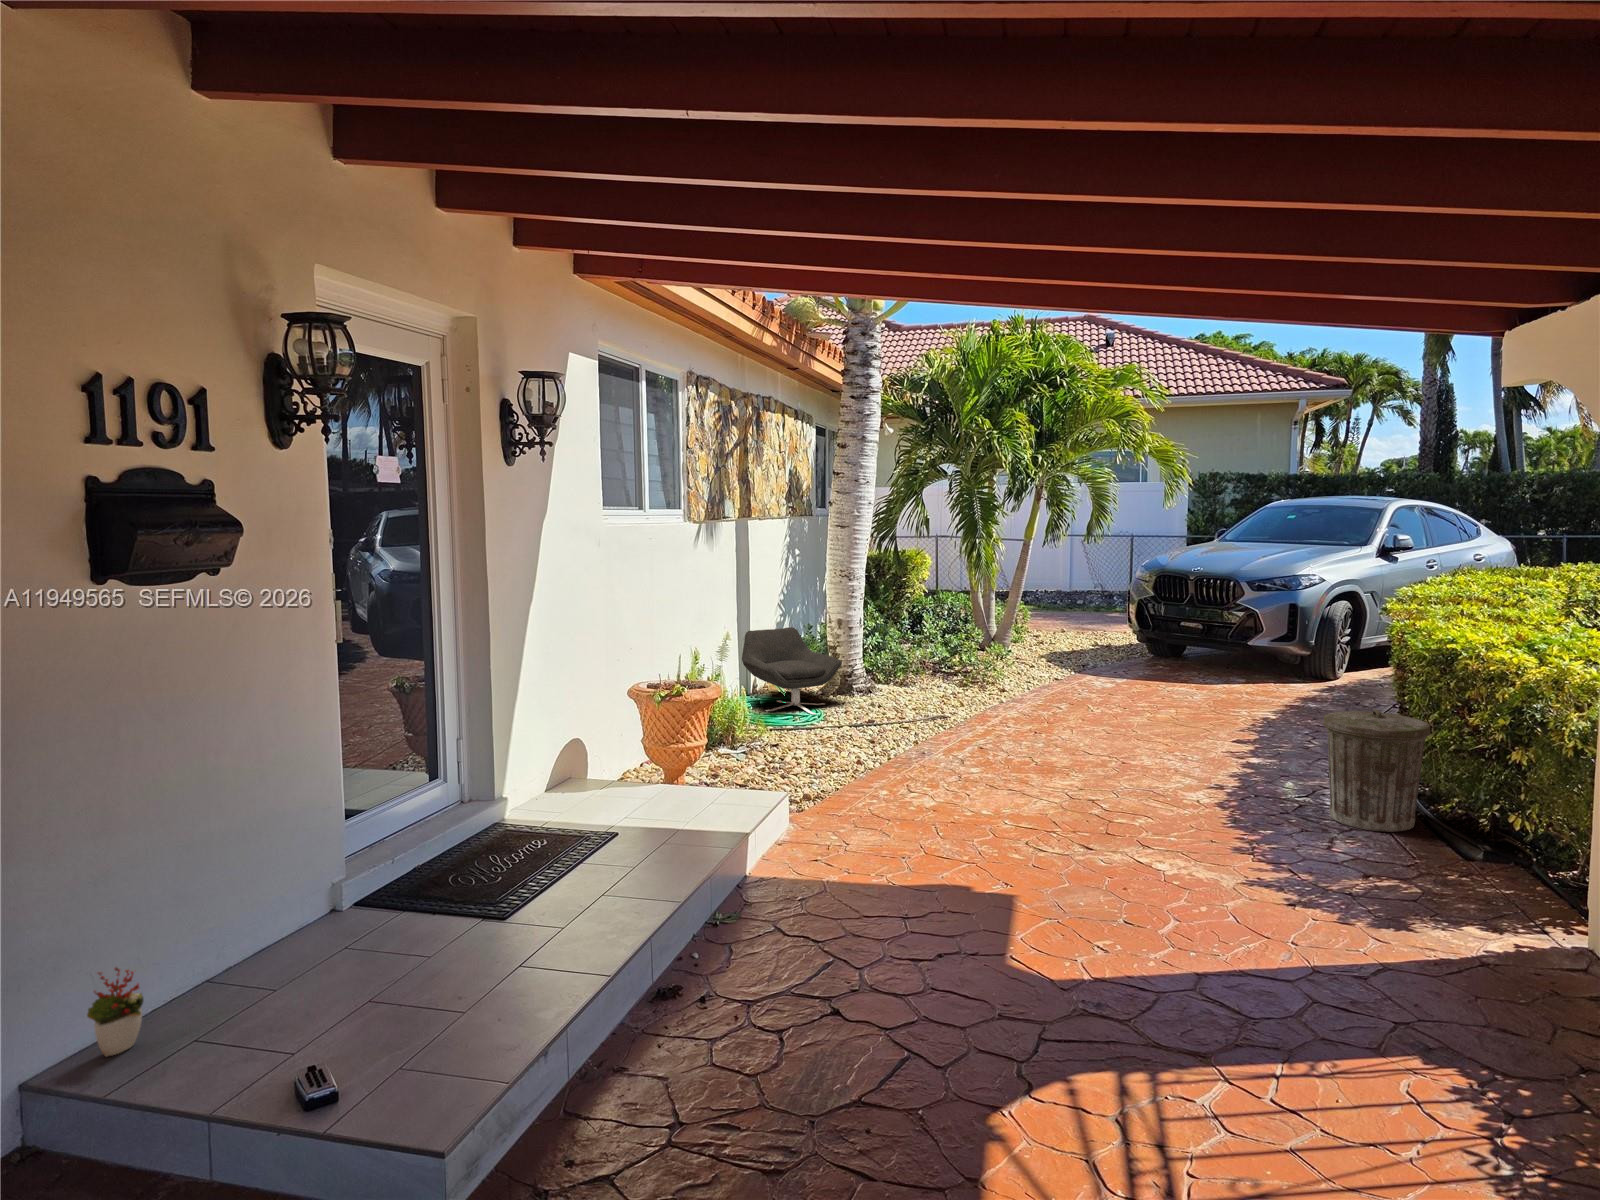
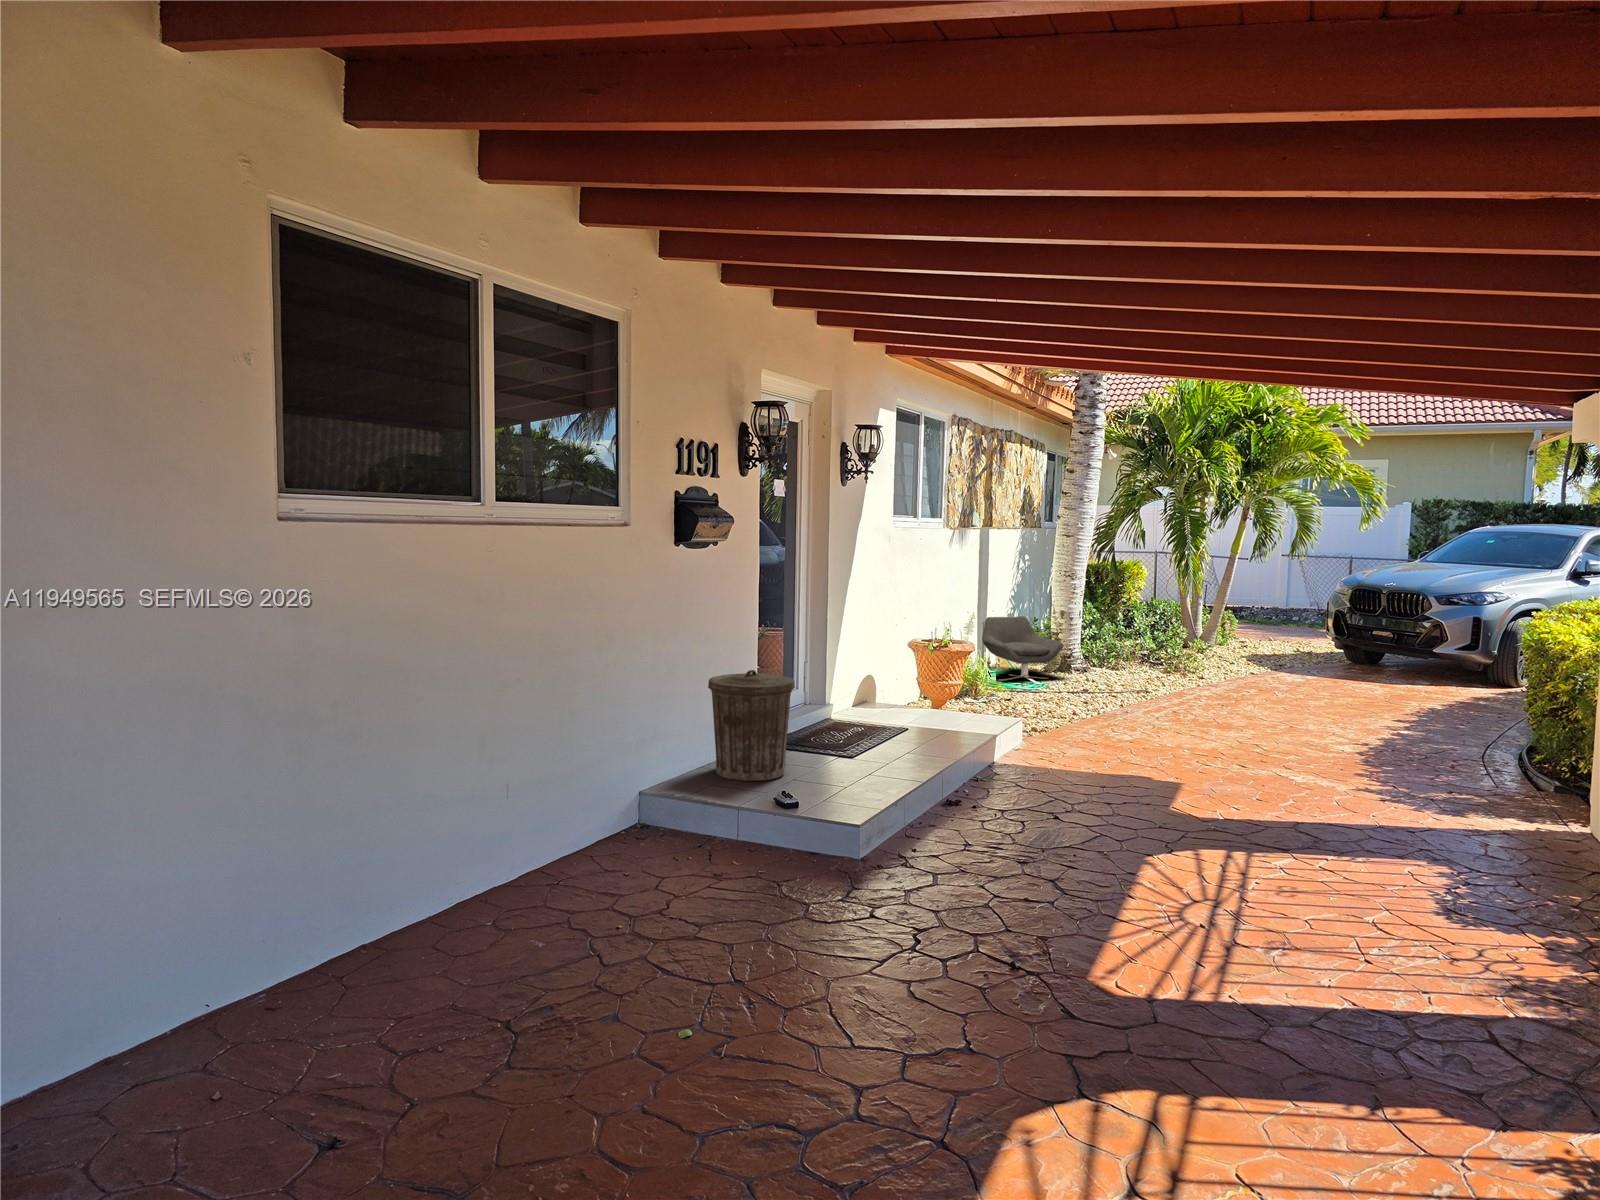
trash can: present [1323,710,1430,832] -> present [708,670,795,781]
decorative plant: present [87,967,143,1056] -> none [668,740,690,785]

